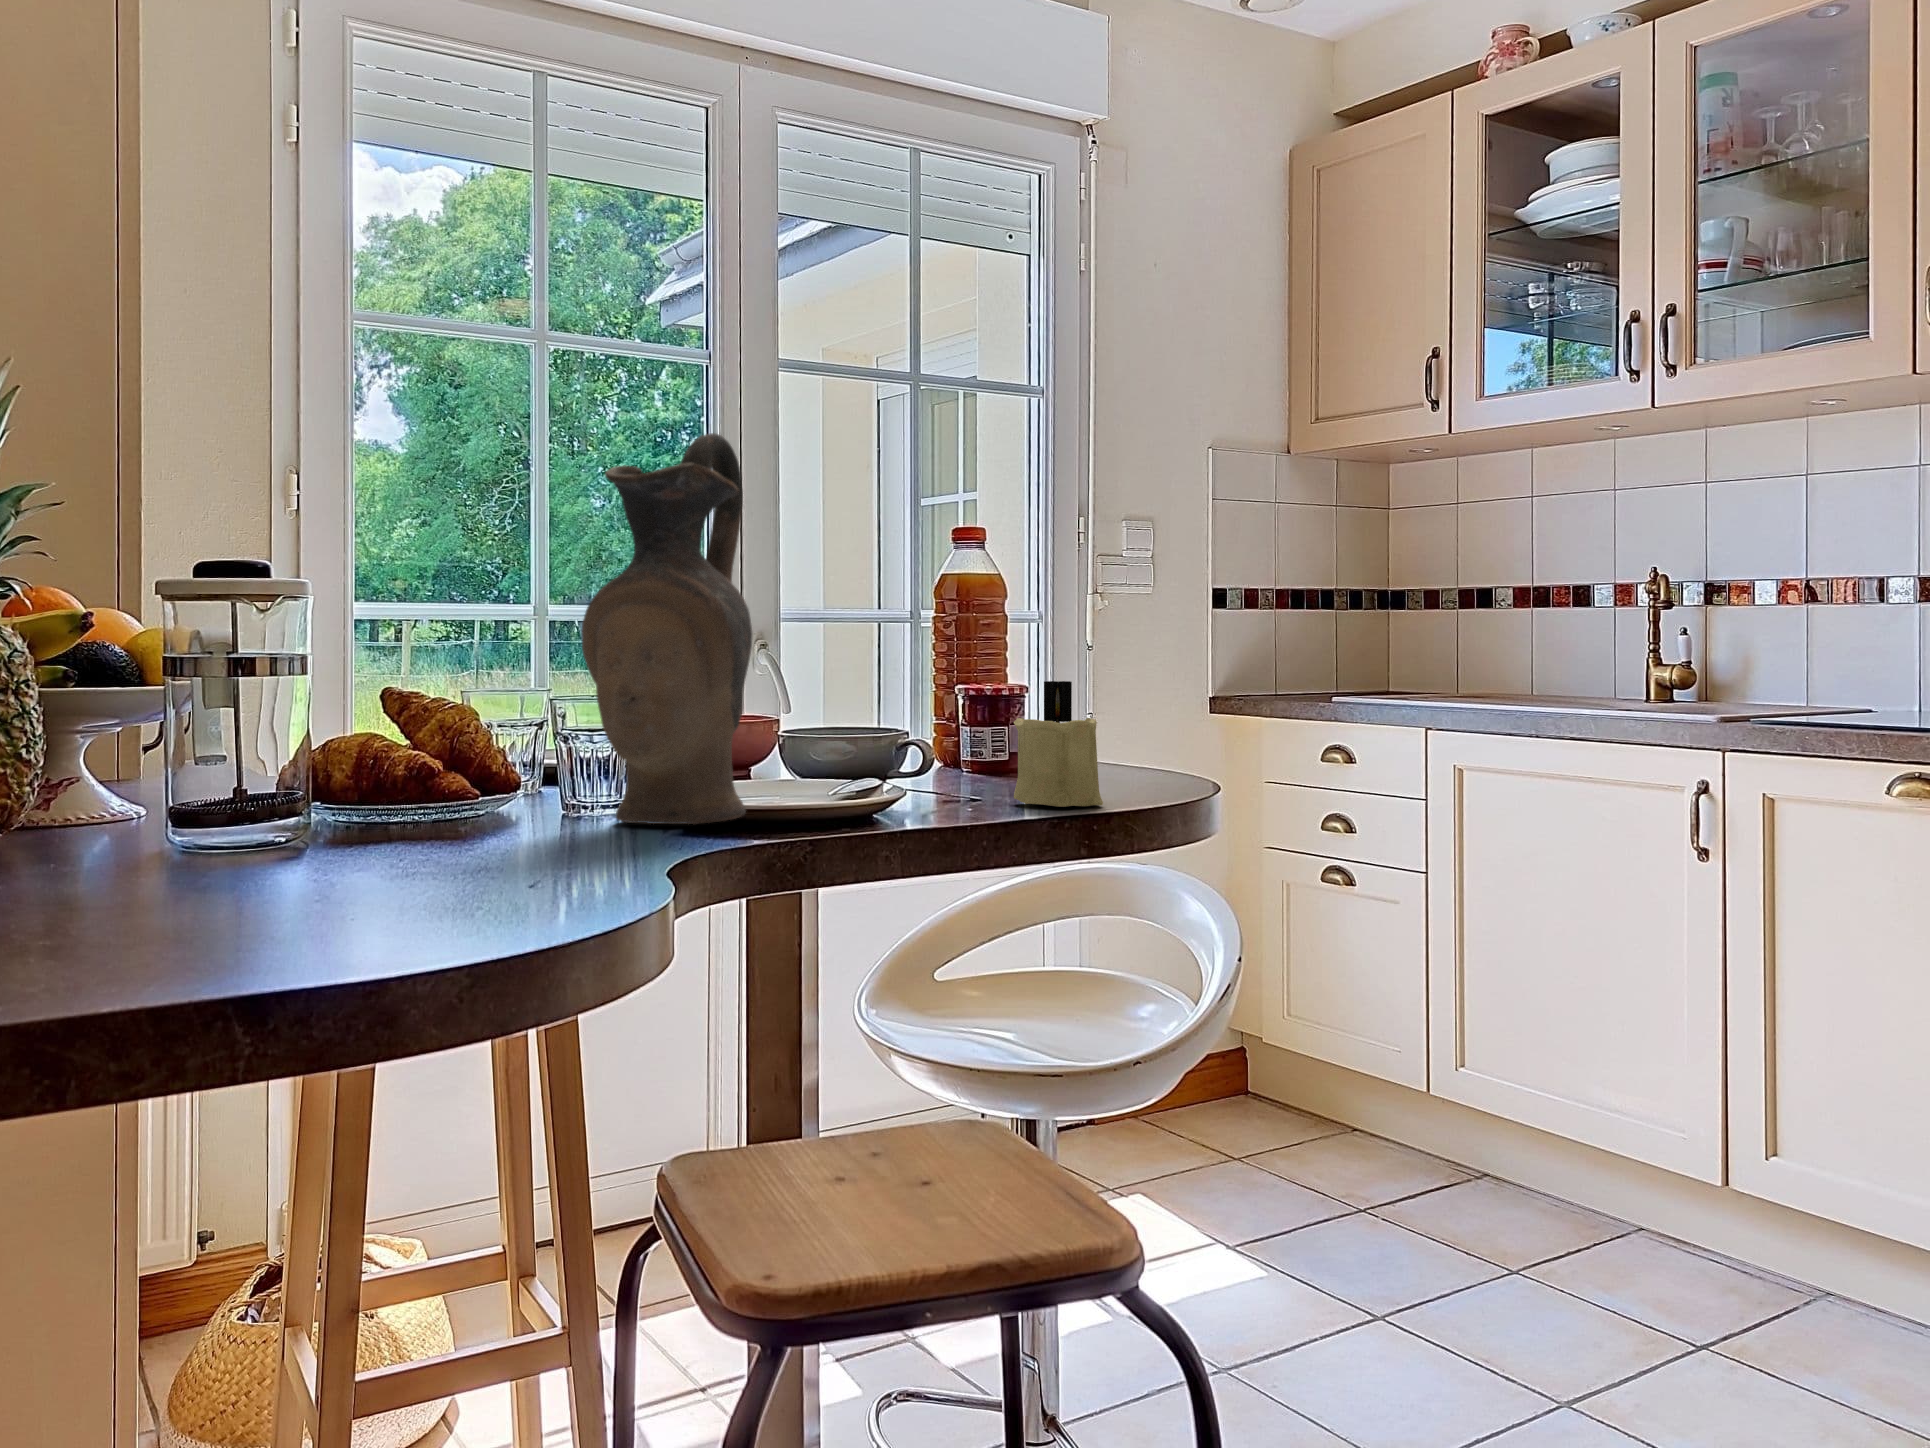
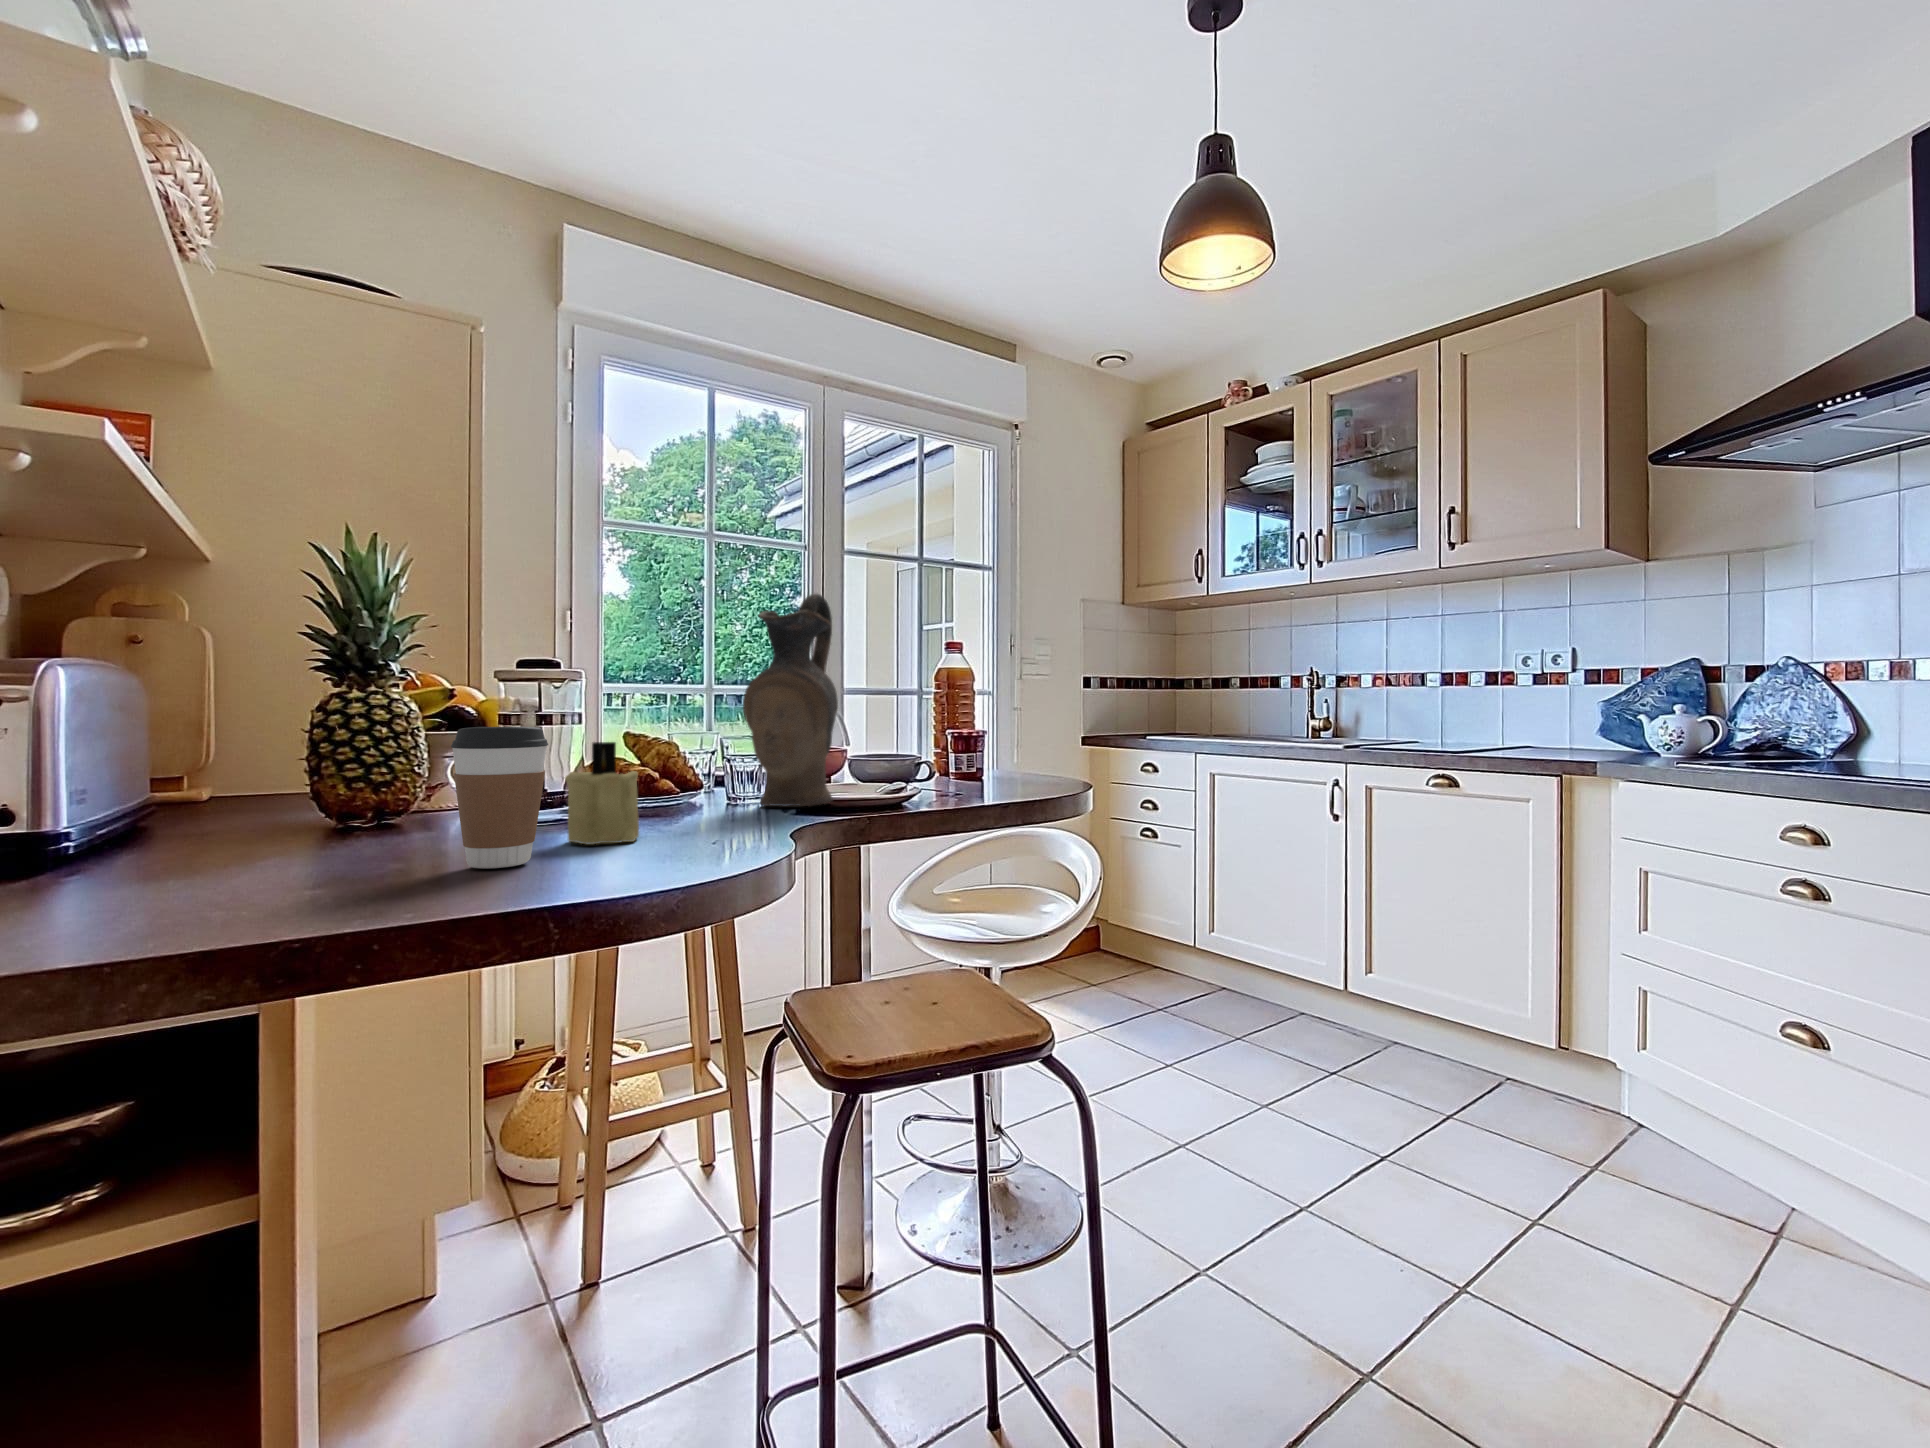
coffee cup: none [25,679,200,940] -> present [451,726,548,869]
candle: present [1014,681,1103,807] -> present [565,742,639,844]

